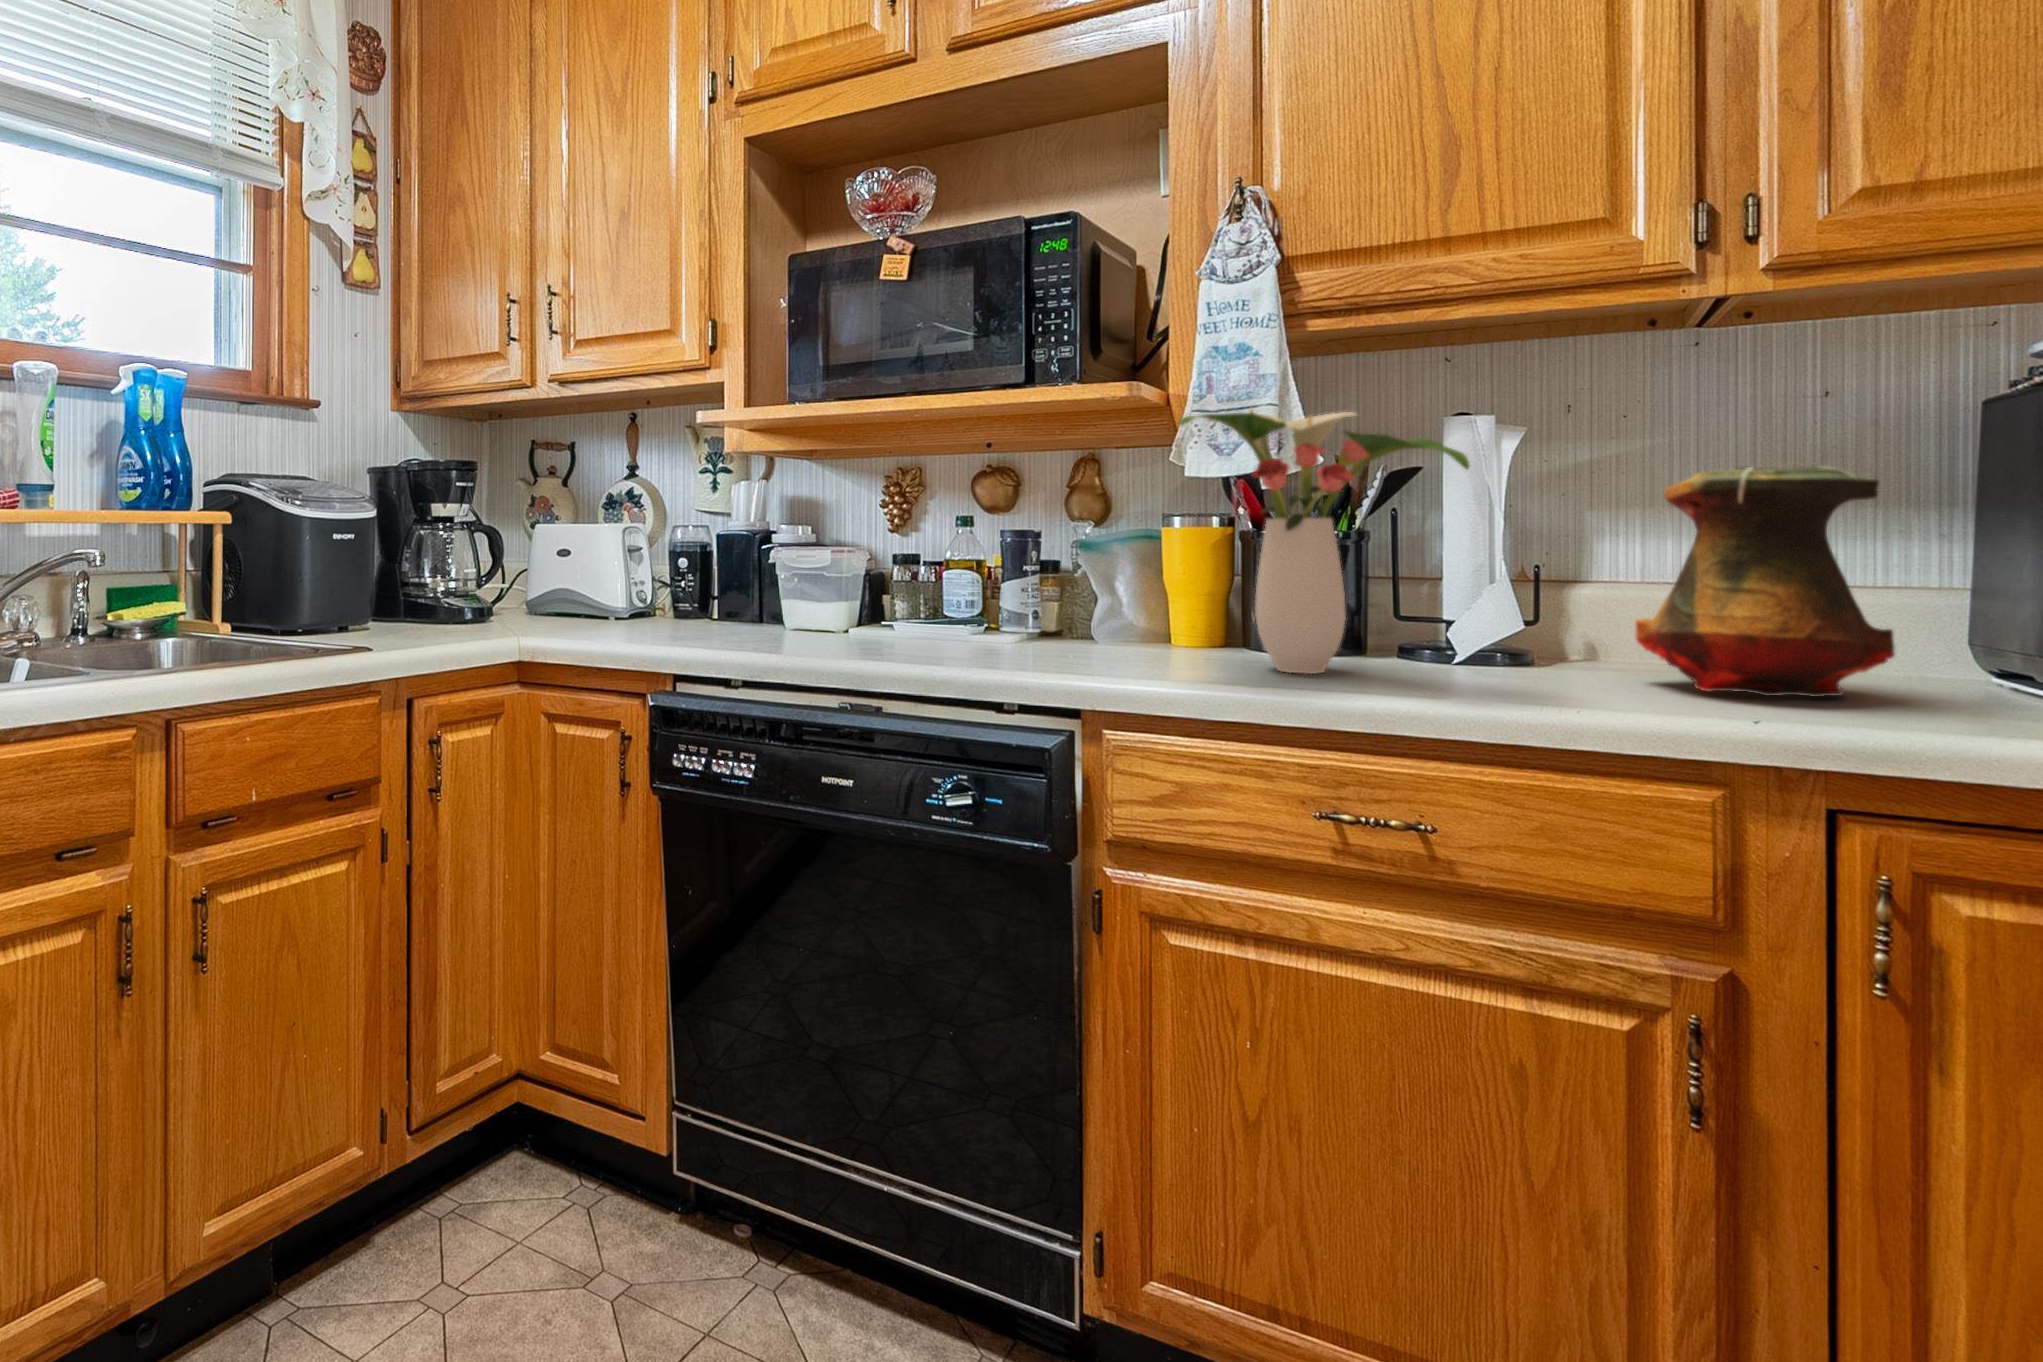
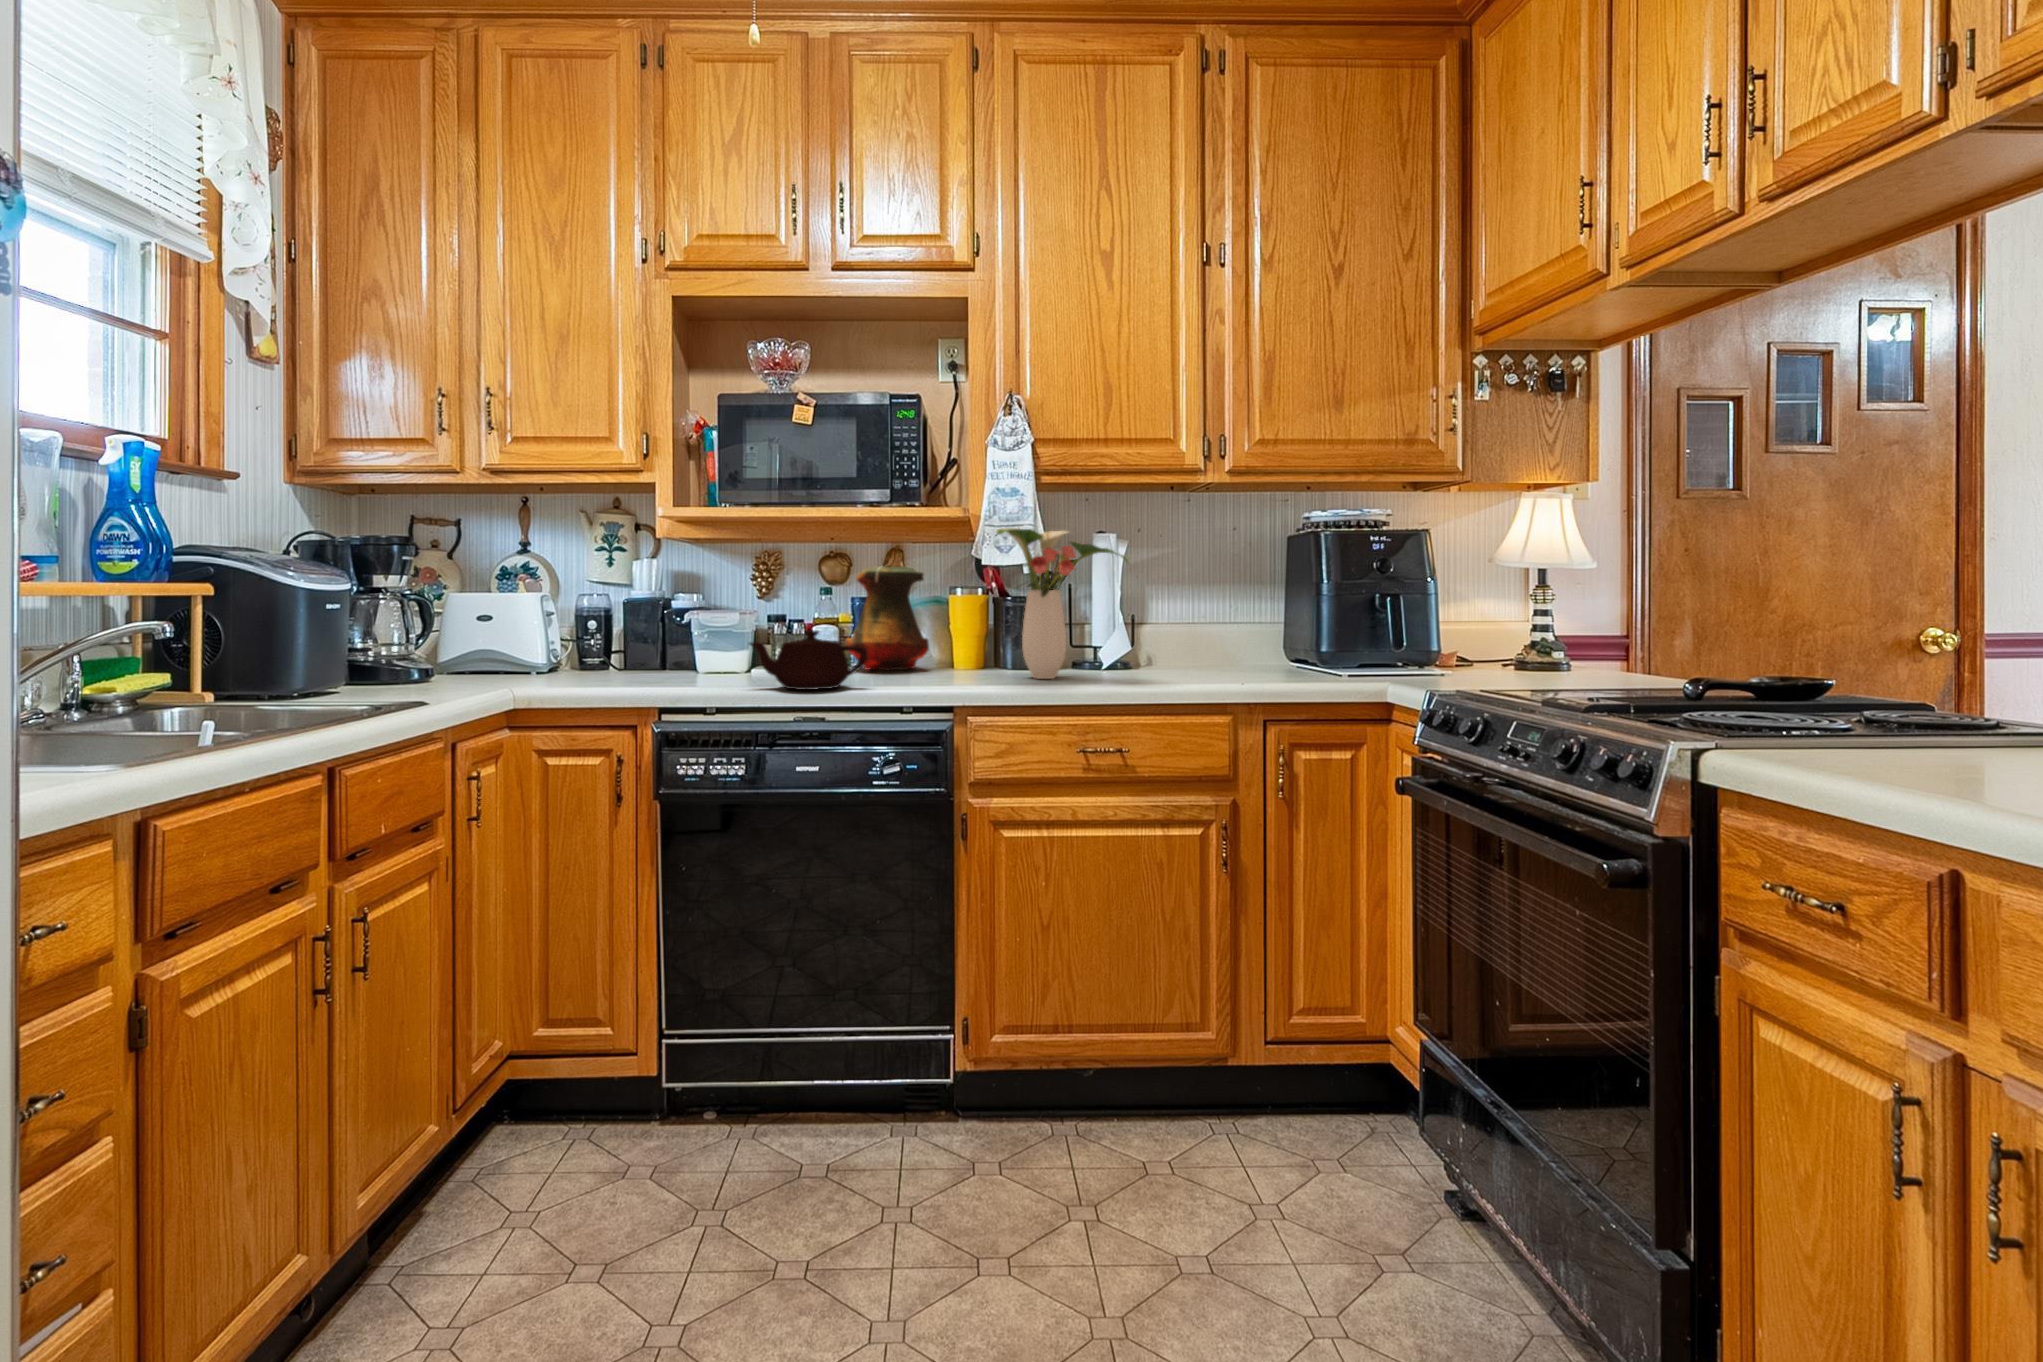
vase: present [1635,466,1895,697] -> present [846,566,929,670]
teapot: none [790,580,957,668] -> present [749,631,867,690]

